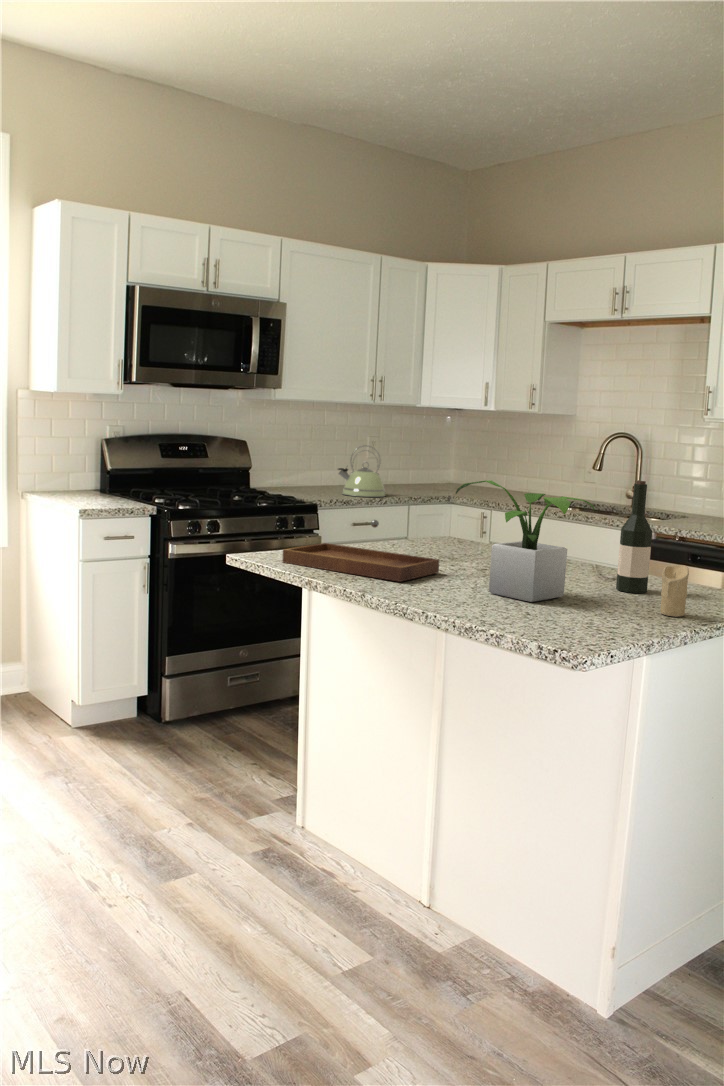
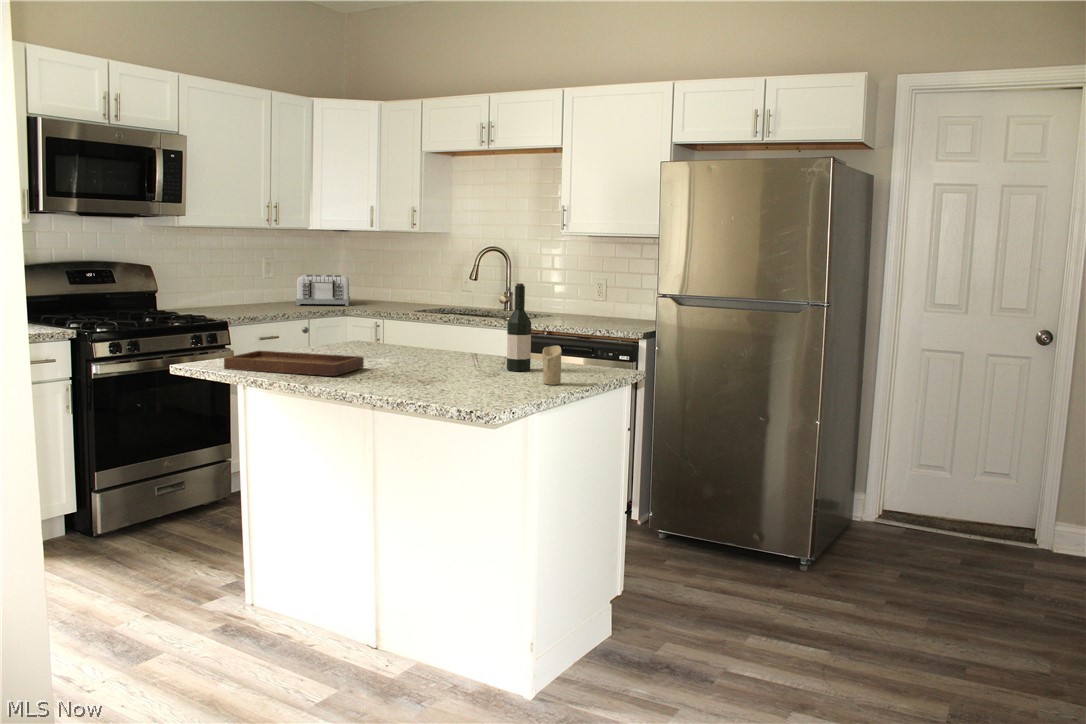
kettle: present [338,446,385,497] -> none [242,265,290,313]
toaster: none [396,456,455,493] -> present [296,274,350,306]
potted plant: present [456,481,594,602] -> none [376,288,488,383]

